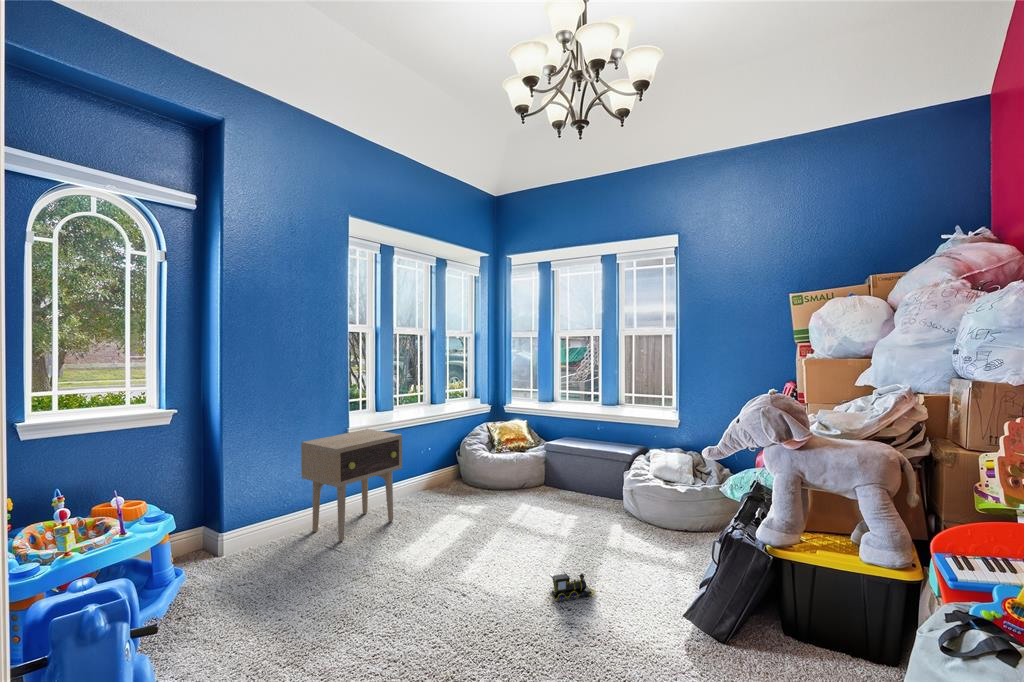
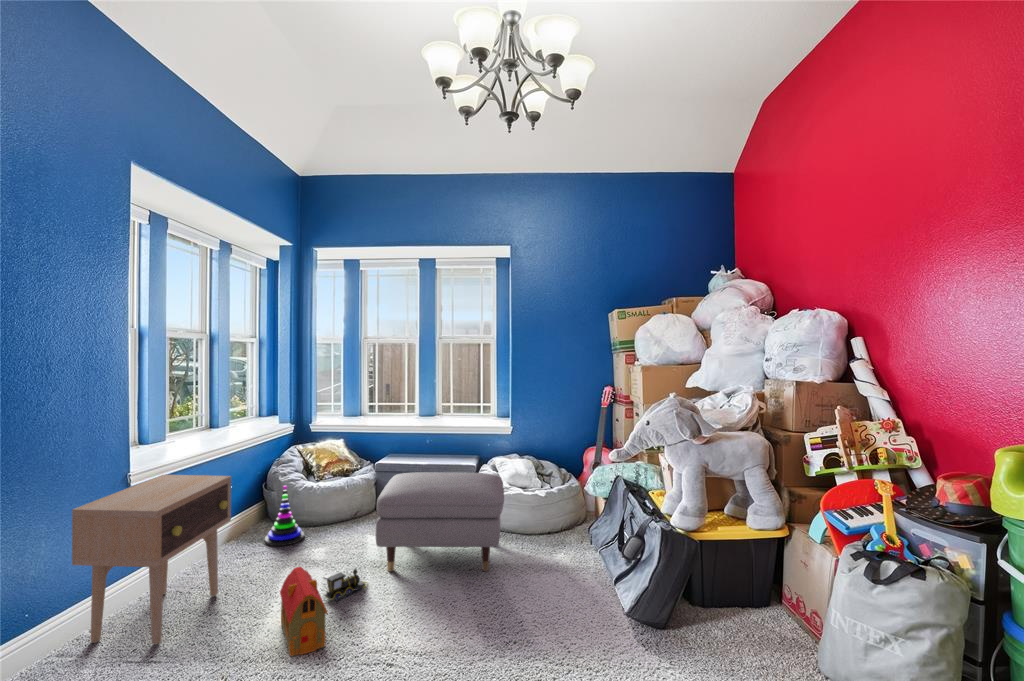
stacking toy: none [447,451,476,499] -> present [265,486,304,546]
ottoman: none [502,452,633,550] -> present [375,472,504,571]
toy house: none [402,508,439,571] -> present [280,567,328,657]
toy train: present [549,572,596,602] -> present [323,569,367,600]

